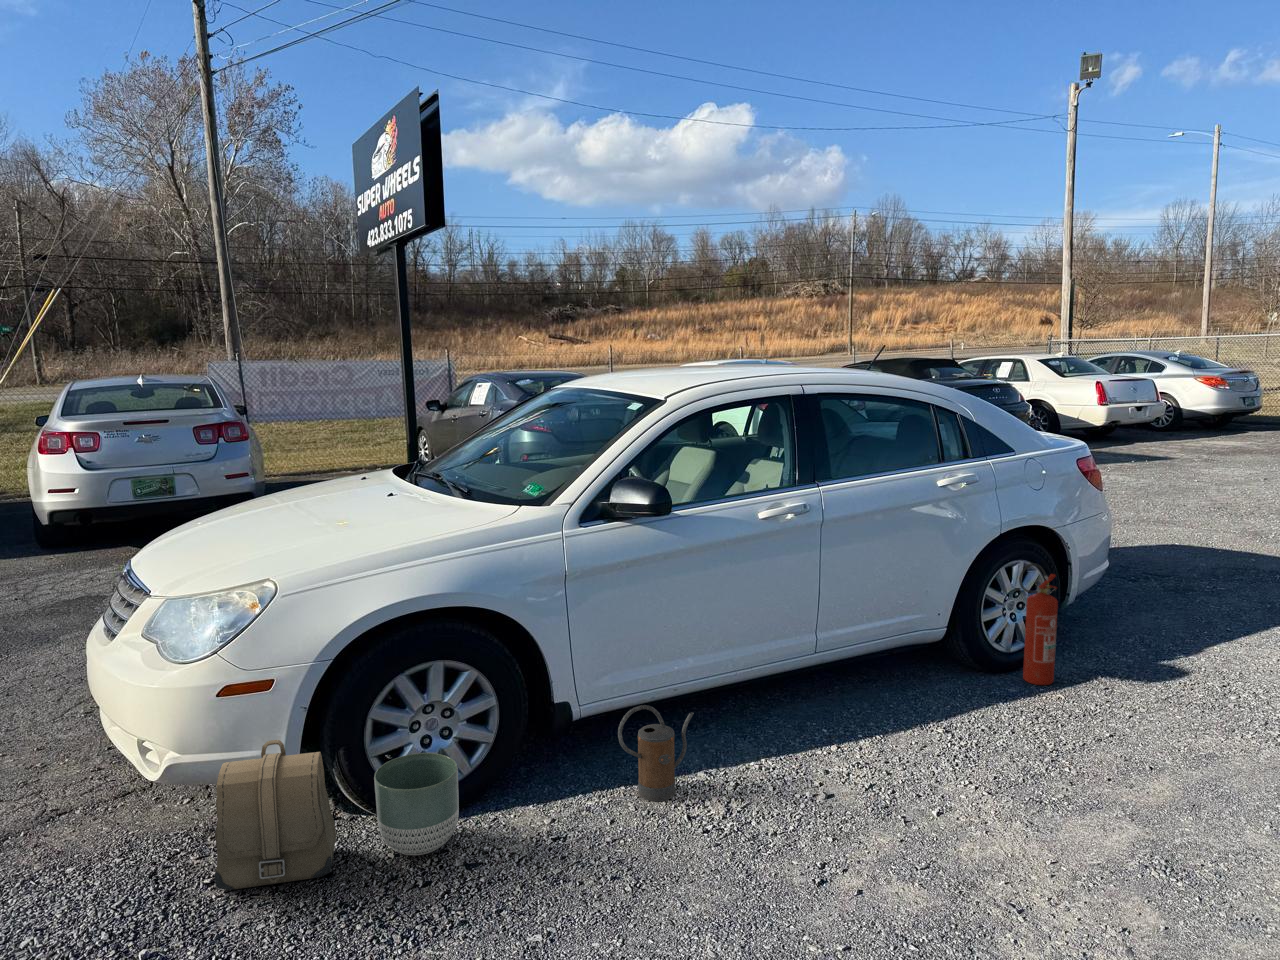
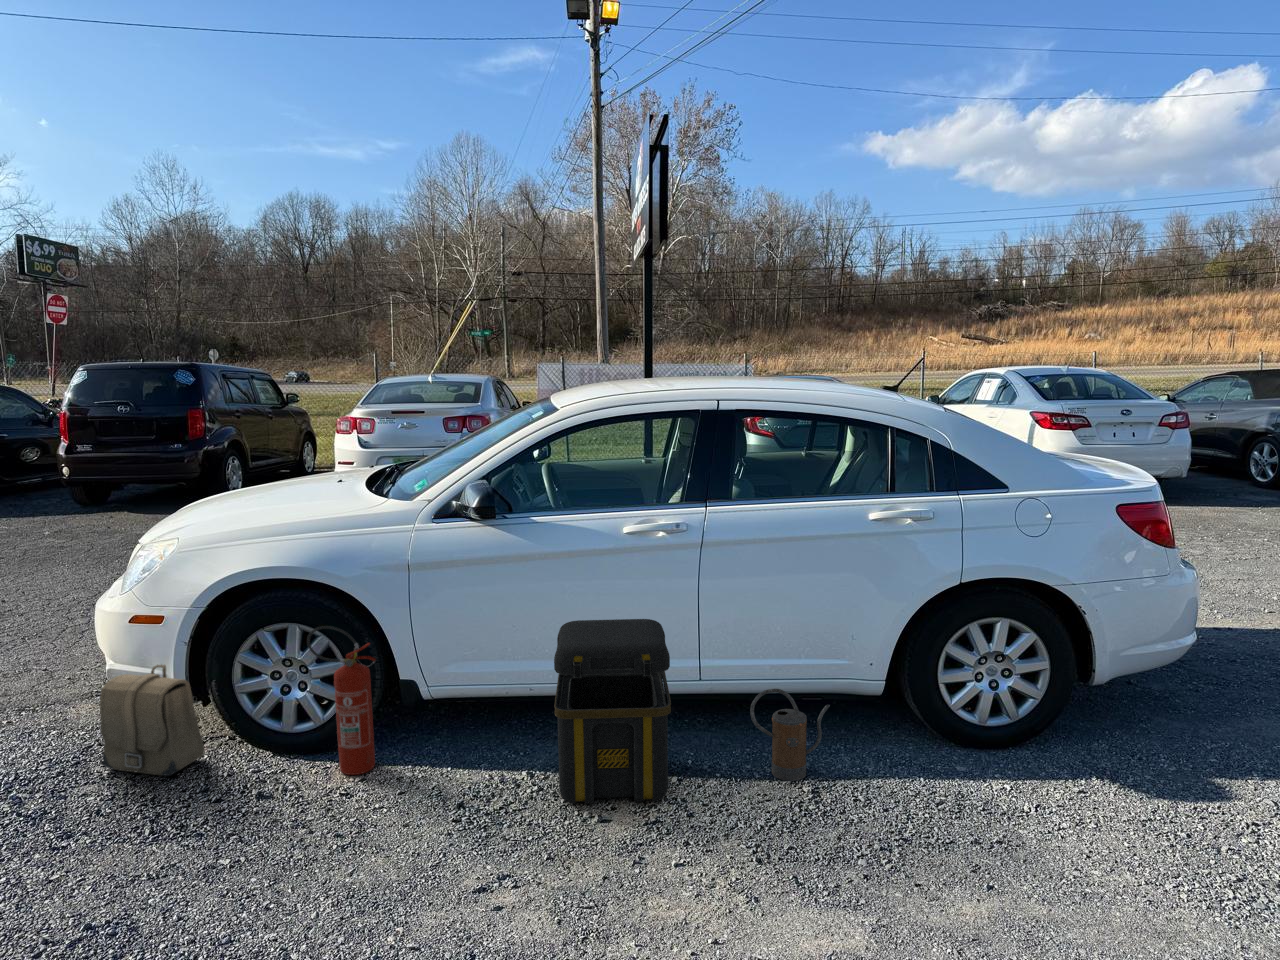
fire extinguisher: present [1019,563,1058,685] -> present [307,626,376,775]
toolbox: none [721,599,867,788] -> present [554,619,671,804]
watering can: present [618,705,694,801] -> present [750,689,830,781]
planter: present [374,753,459,855] -> none [209,697,284,779]

